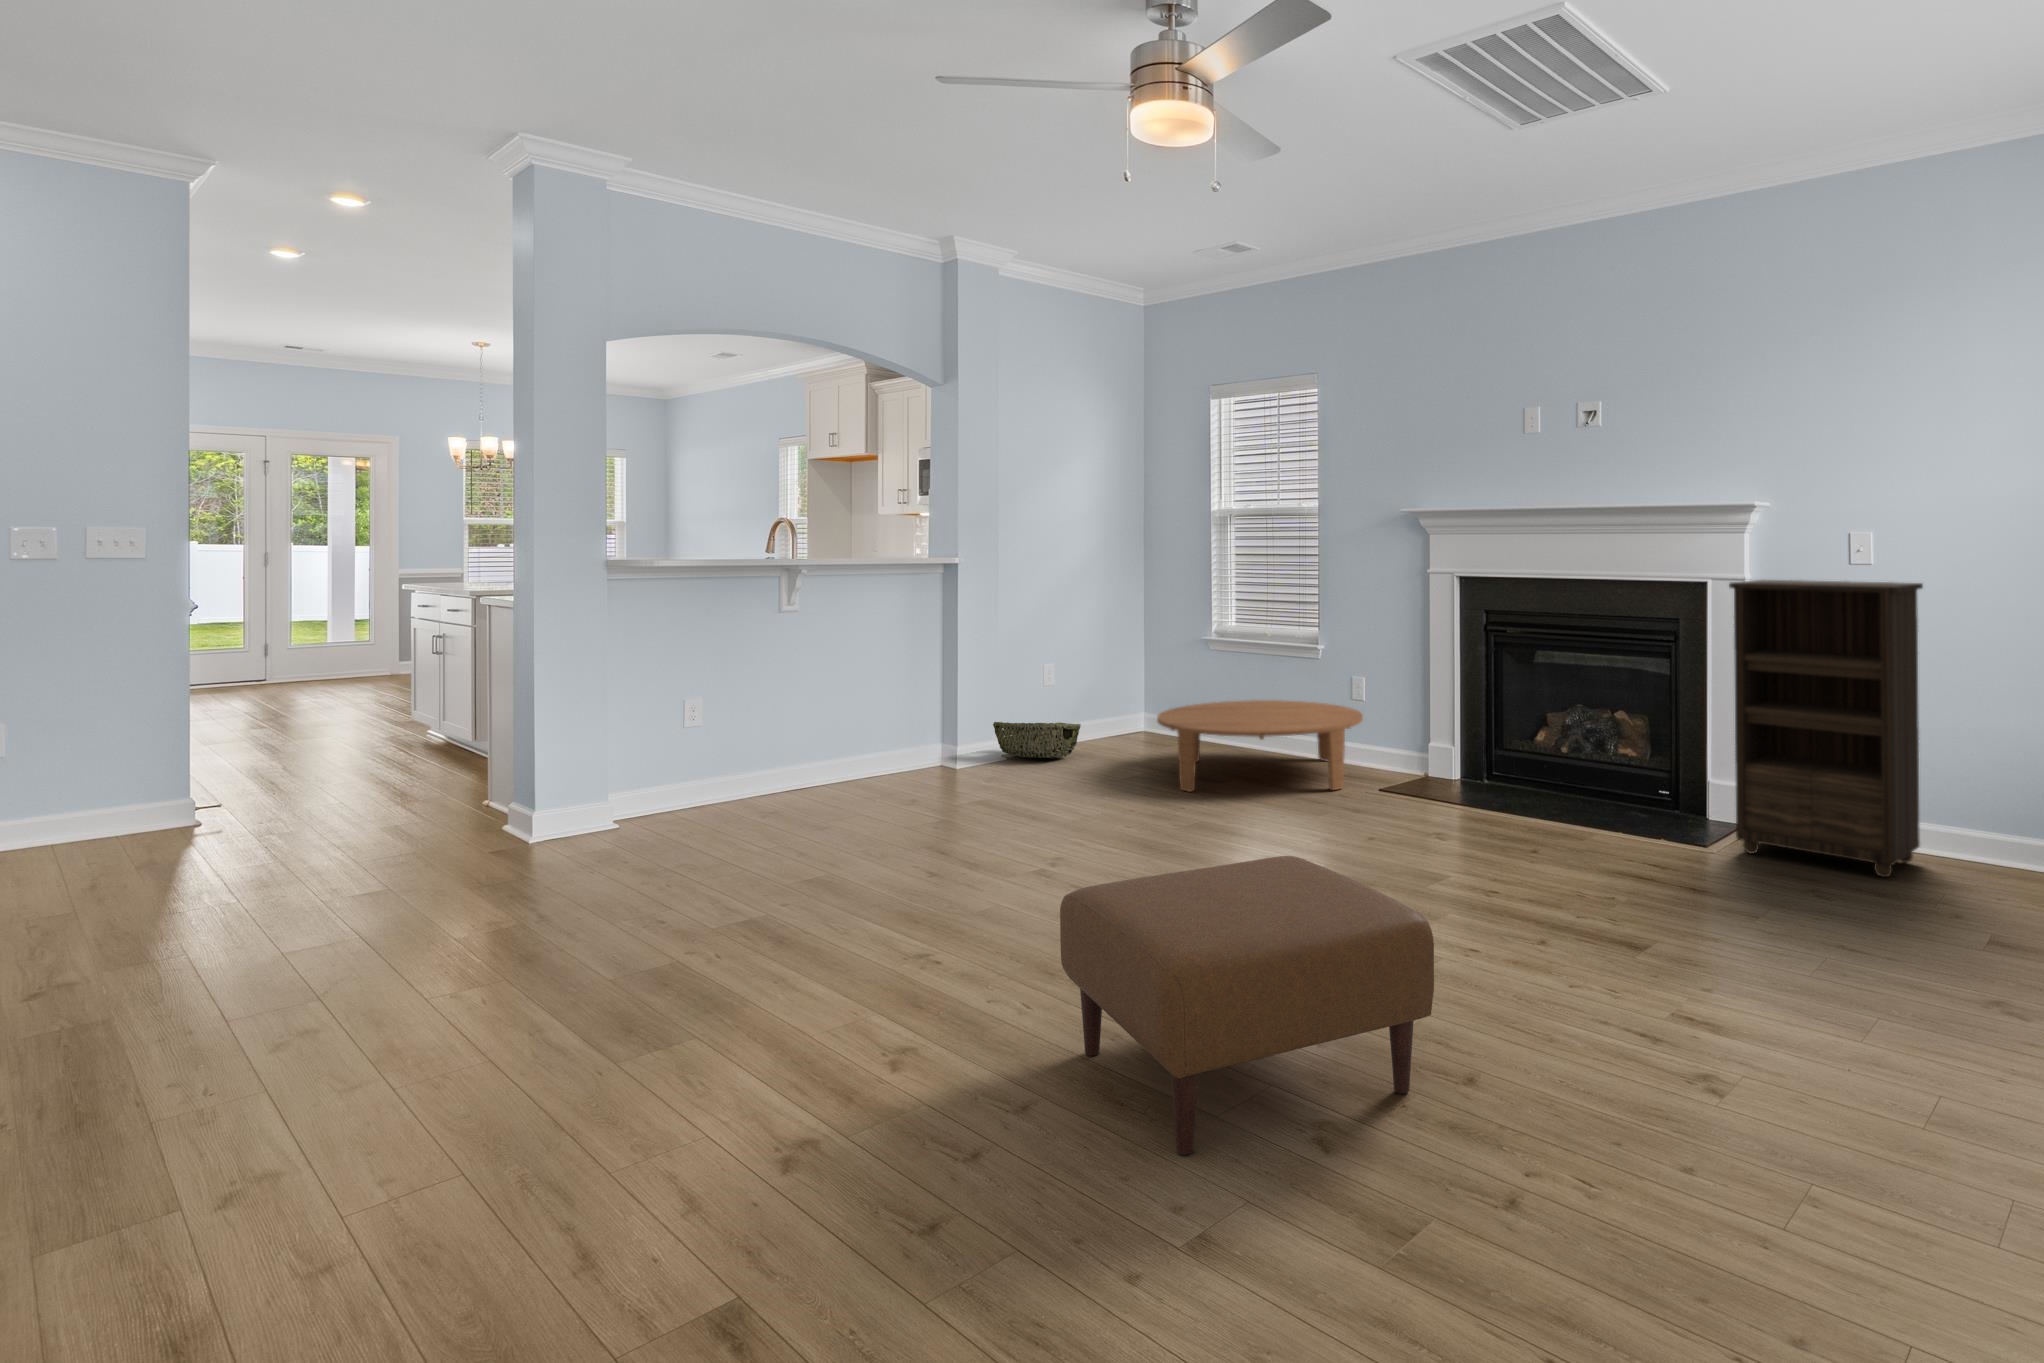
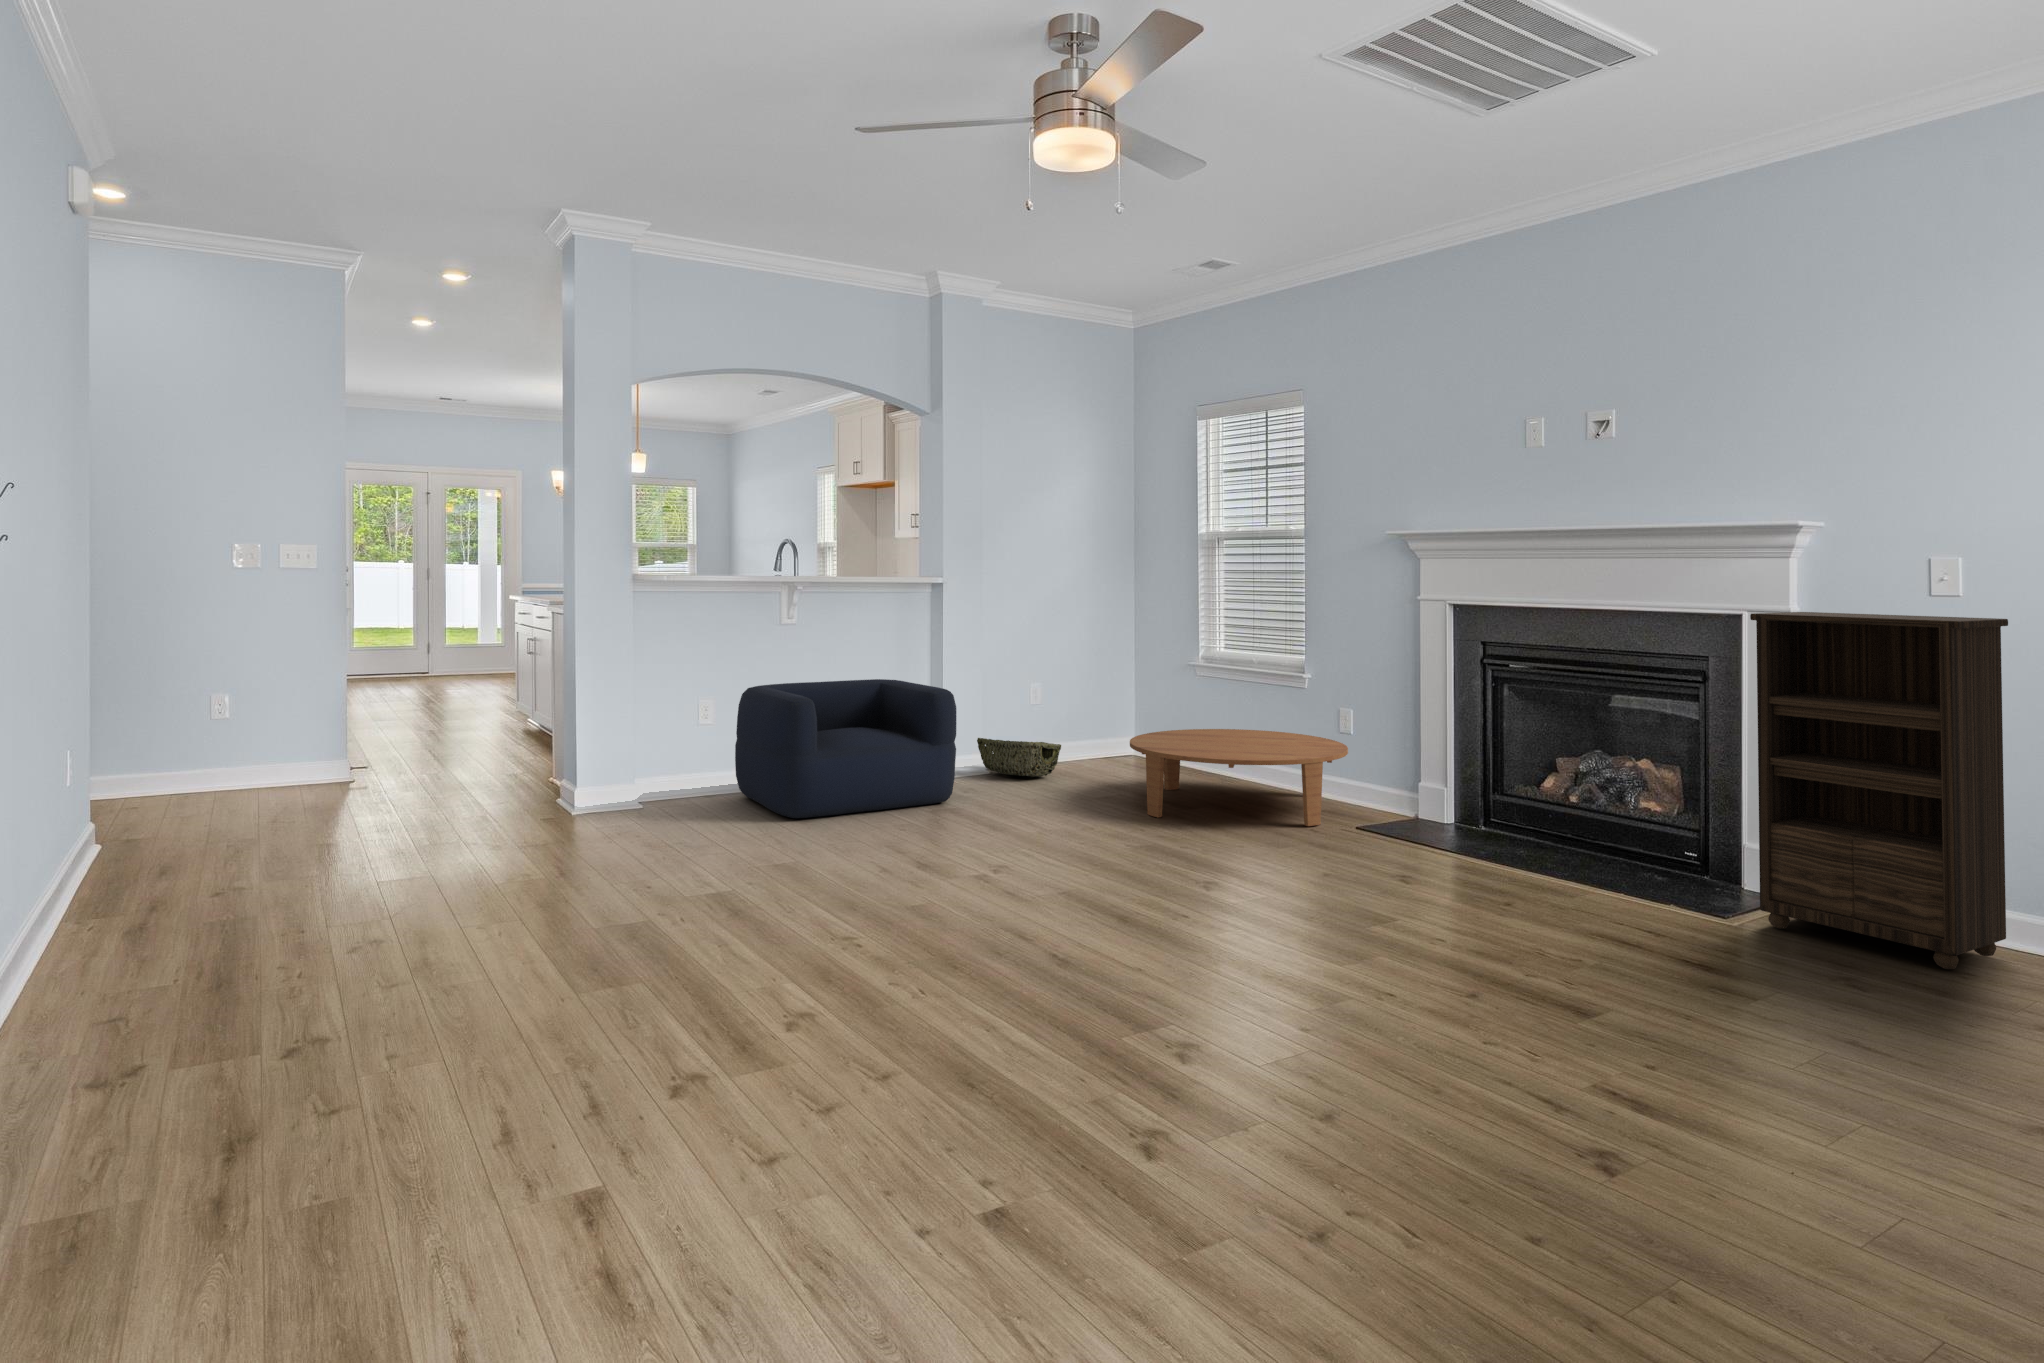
armchair: none [736,667,982,821] -> present [735,679,956,818]
ottoman: present [1060,856,1434,1155] -> none [939,873,1292,1145]

